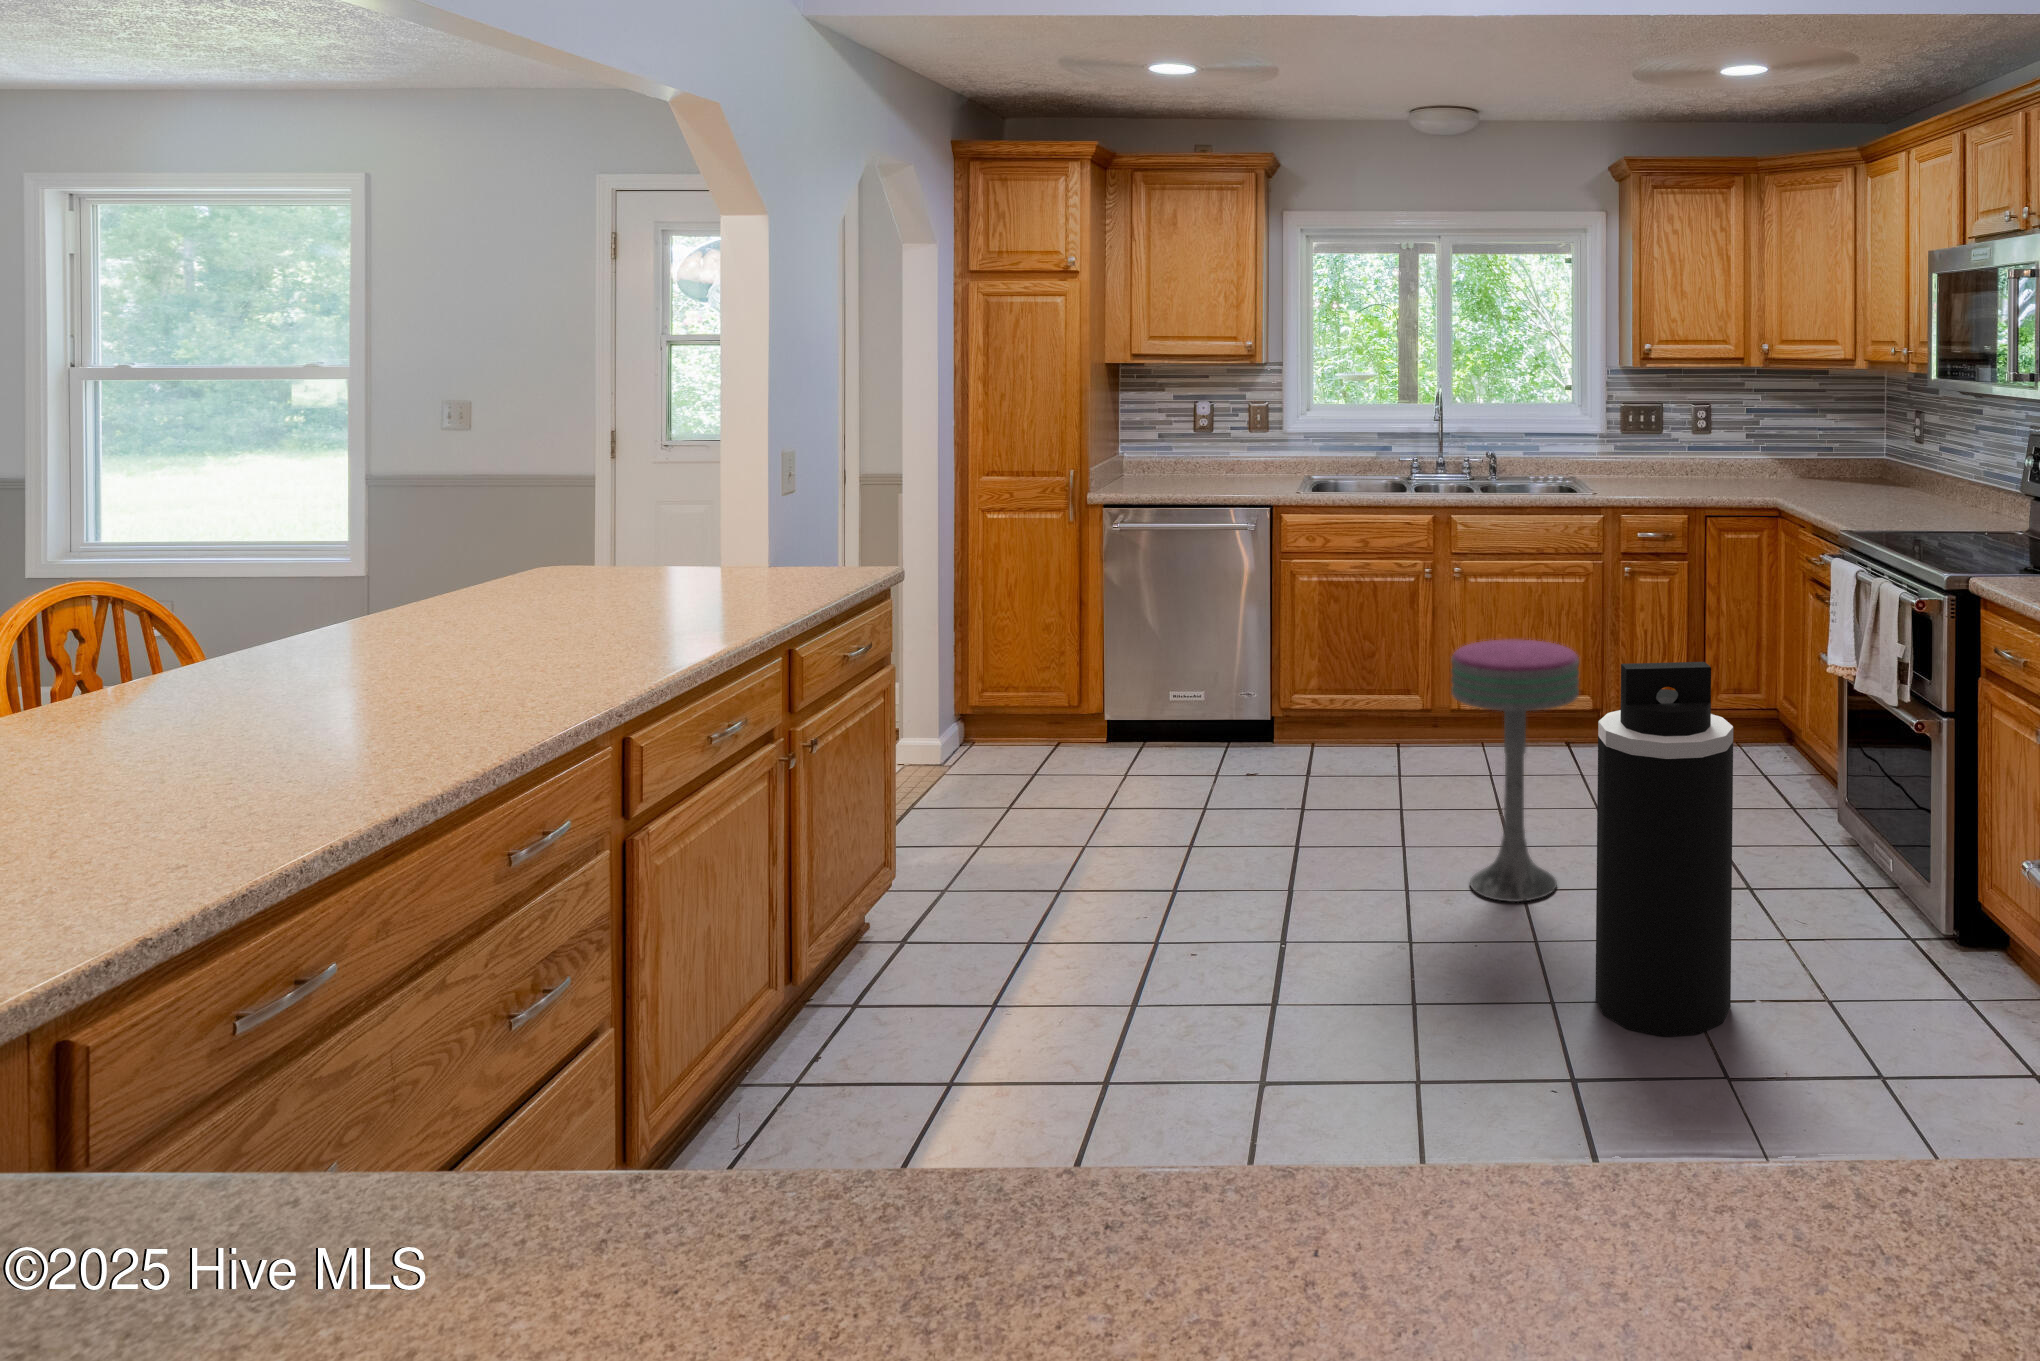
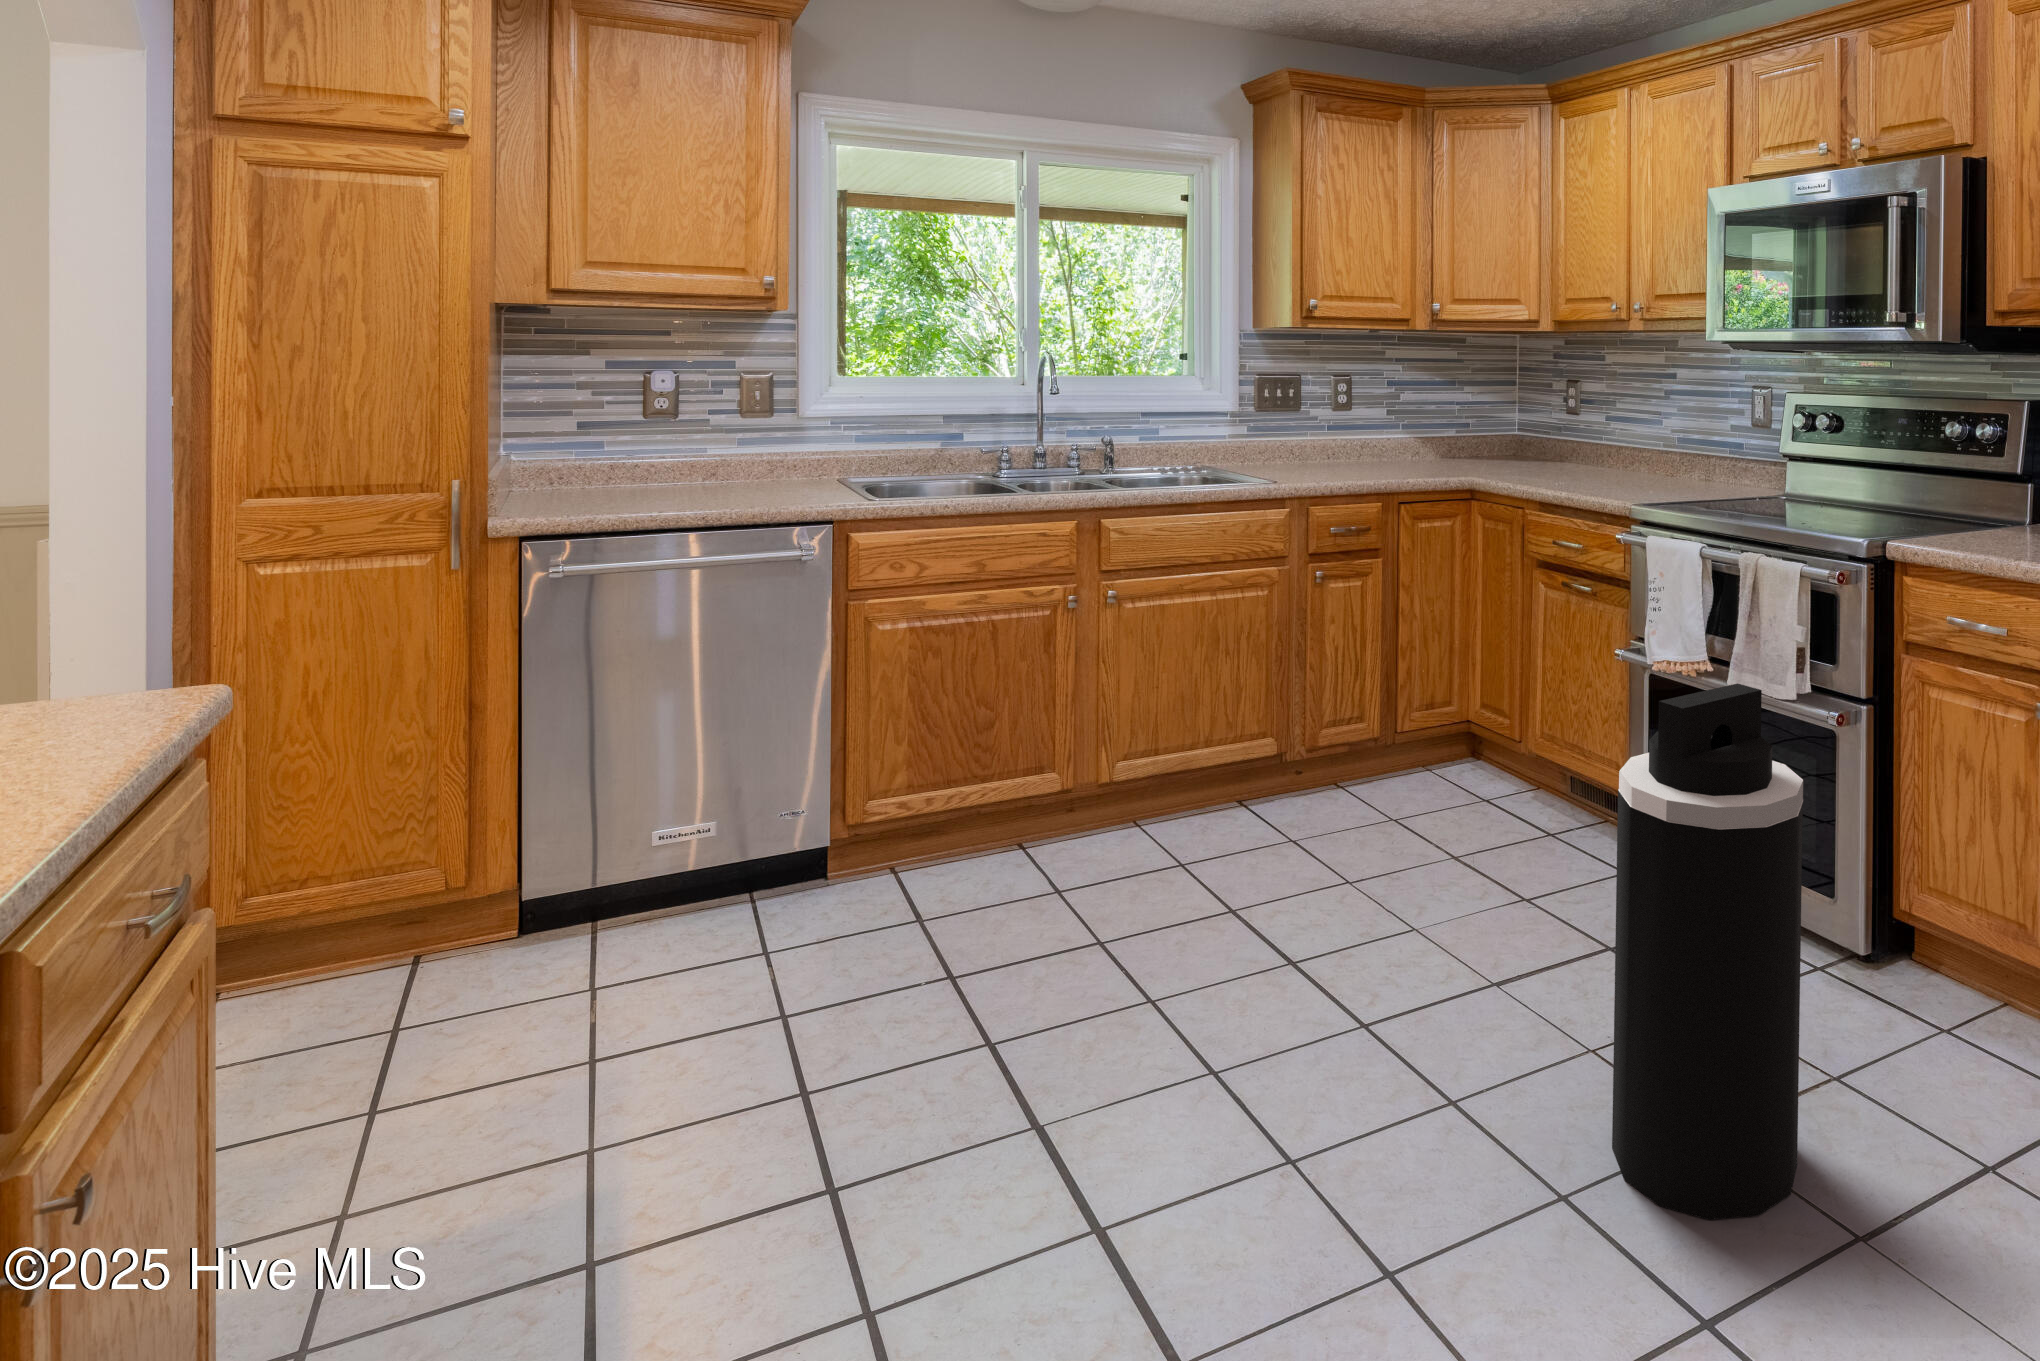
bar stool: present [1451,640,1579,902] -> none [1276,678,1455,1056]

